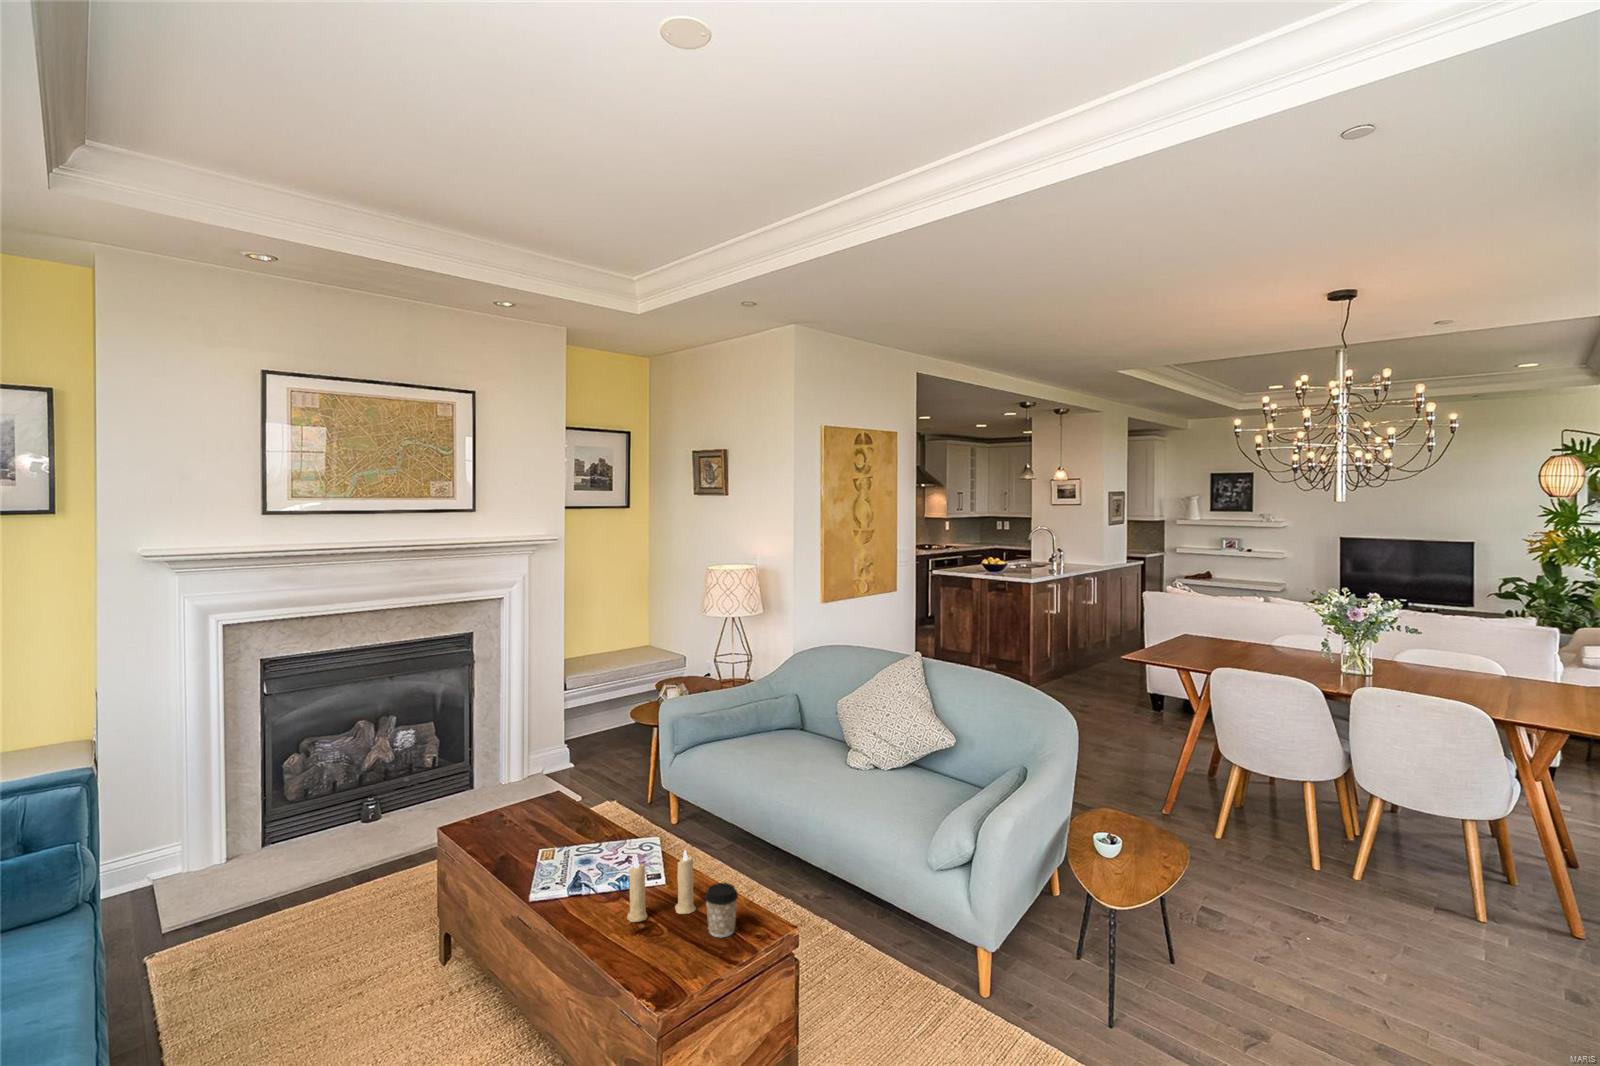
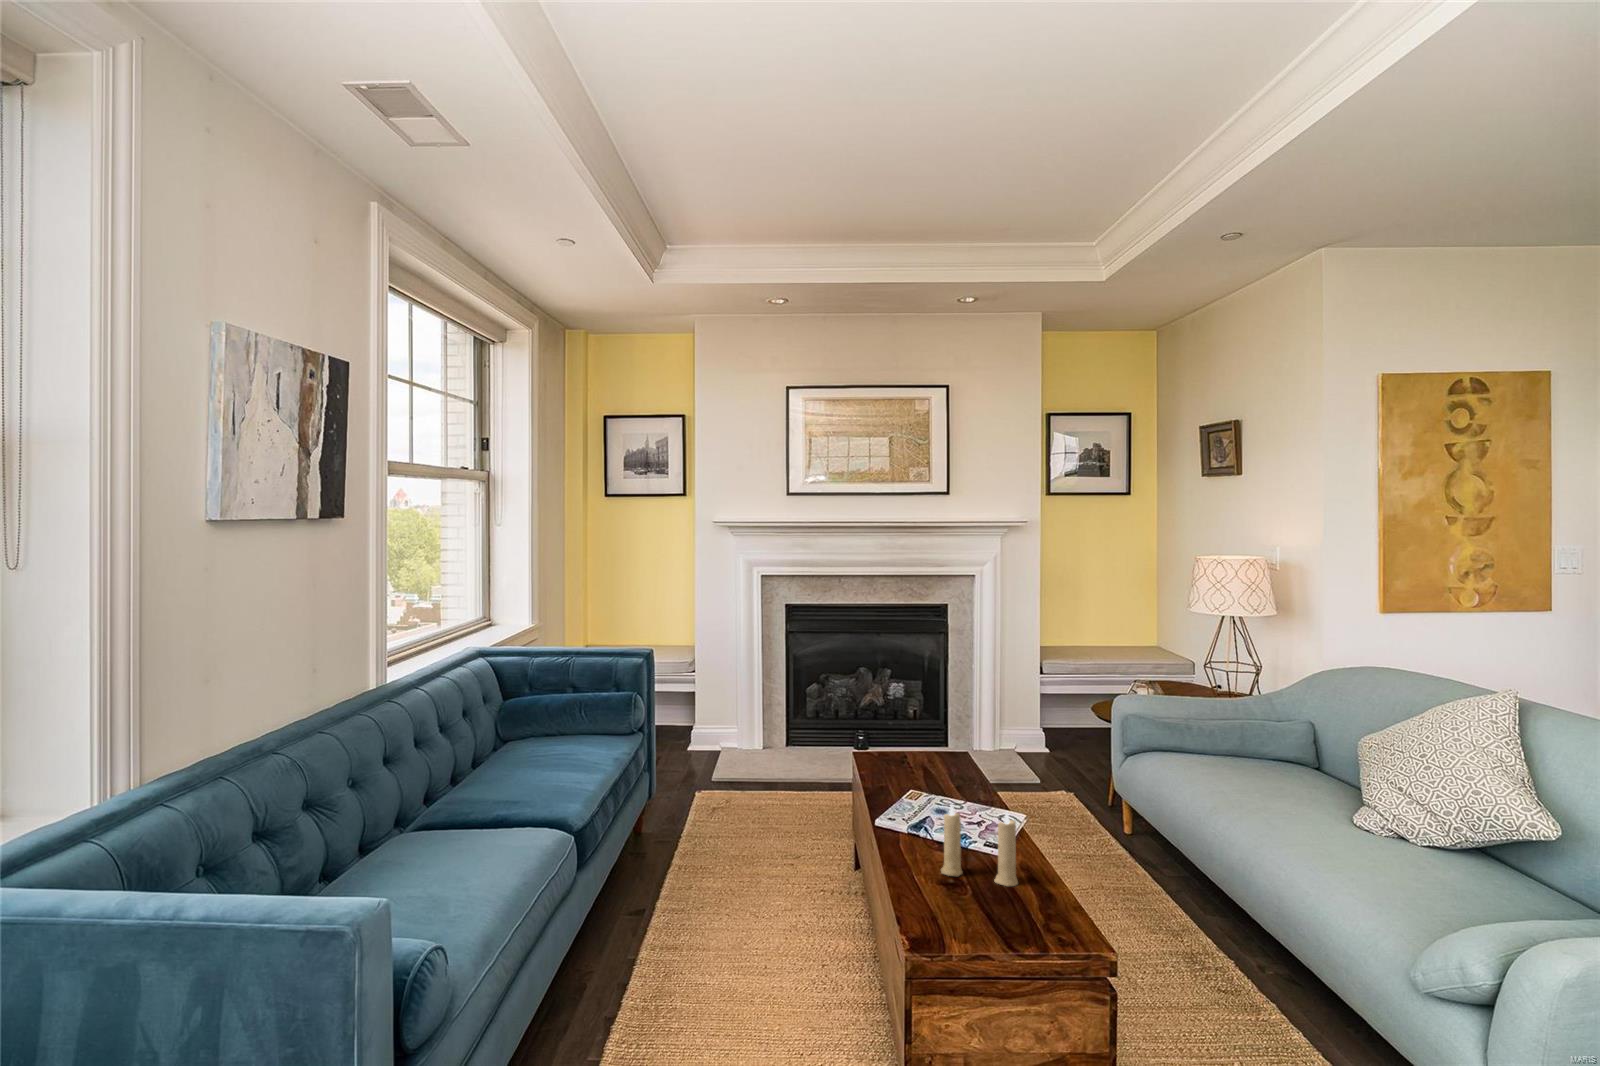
coffee cup: present [705,883,738,937] -> none [1007,856,1048,922]

